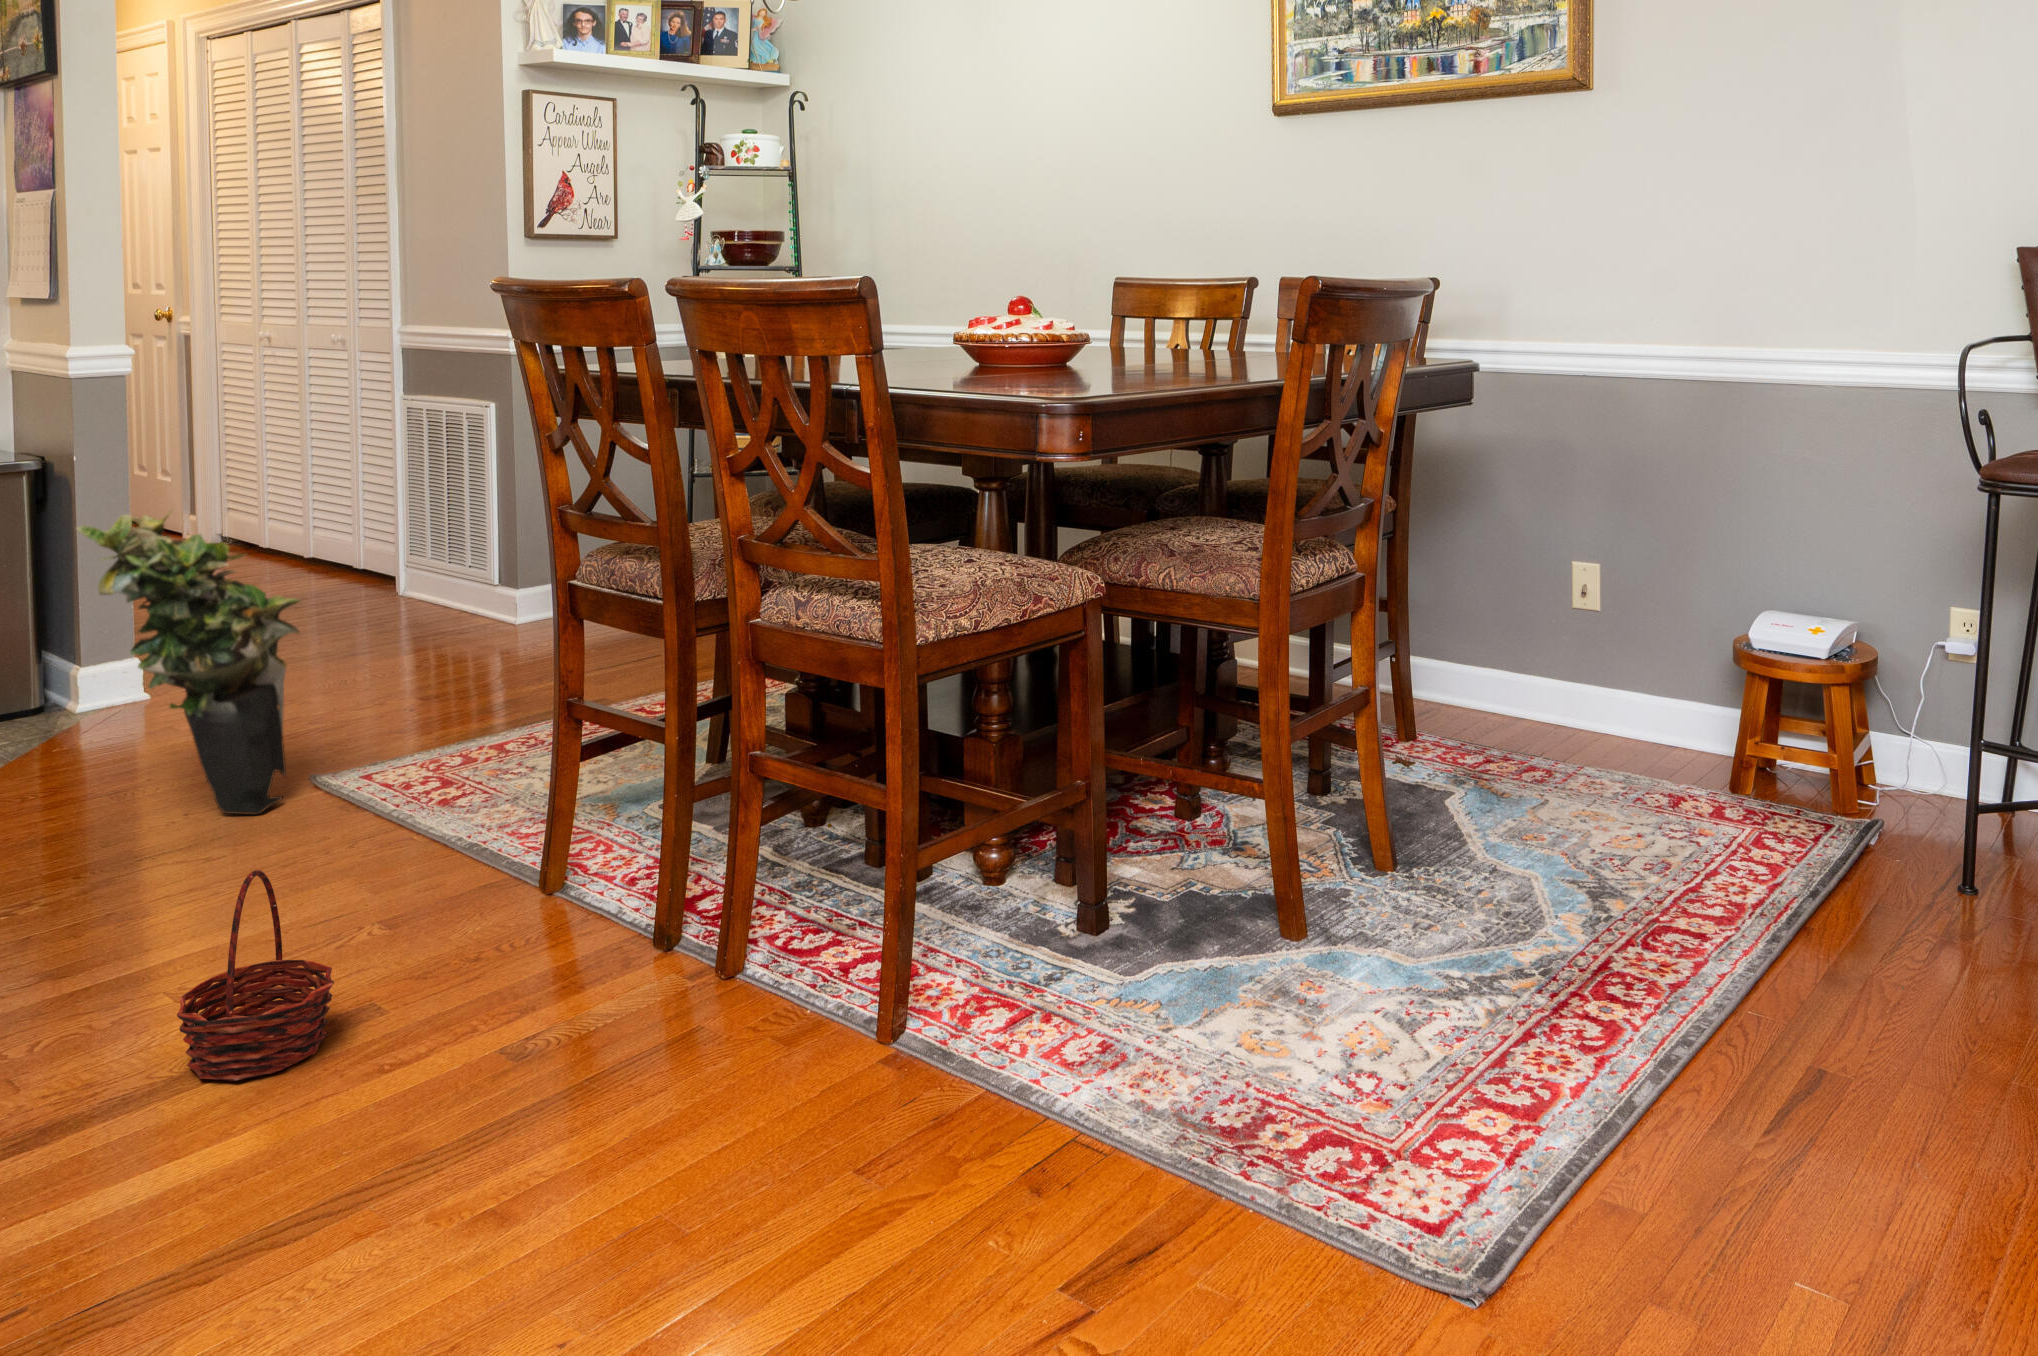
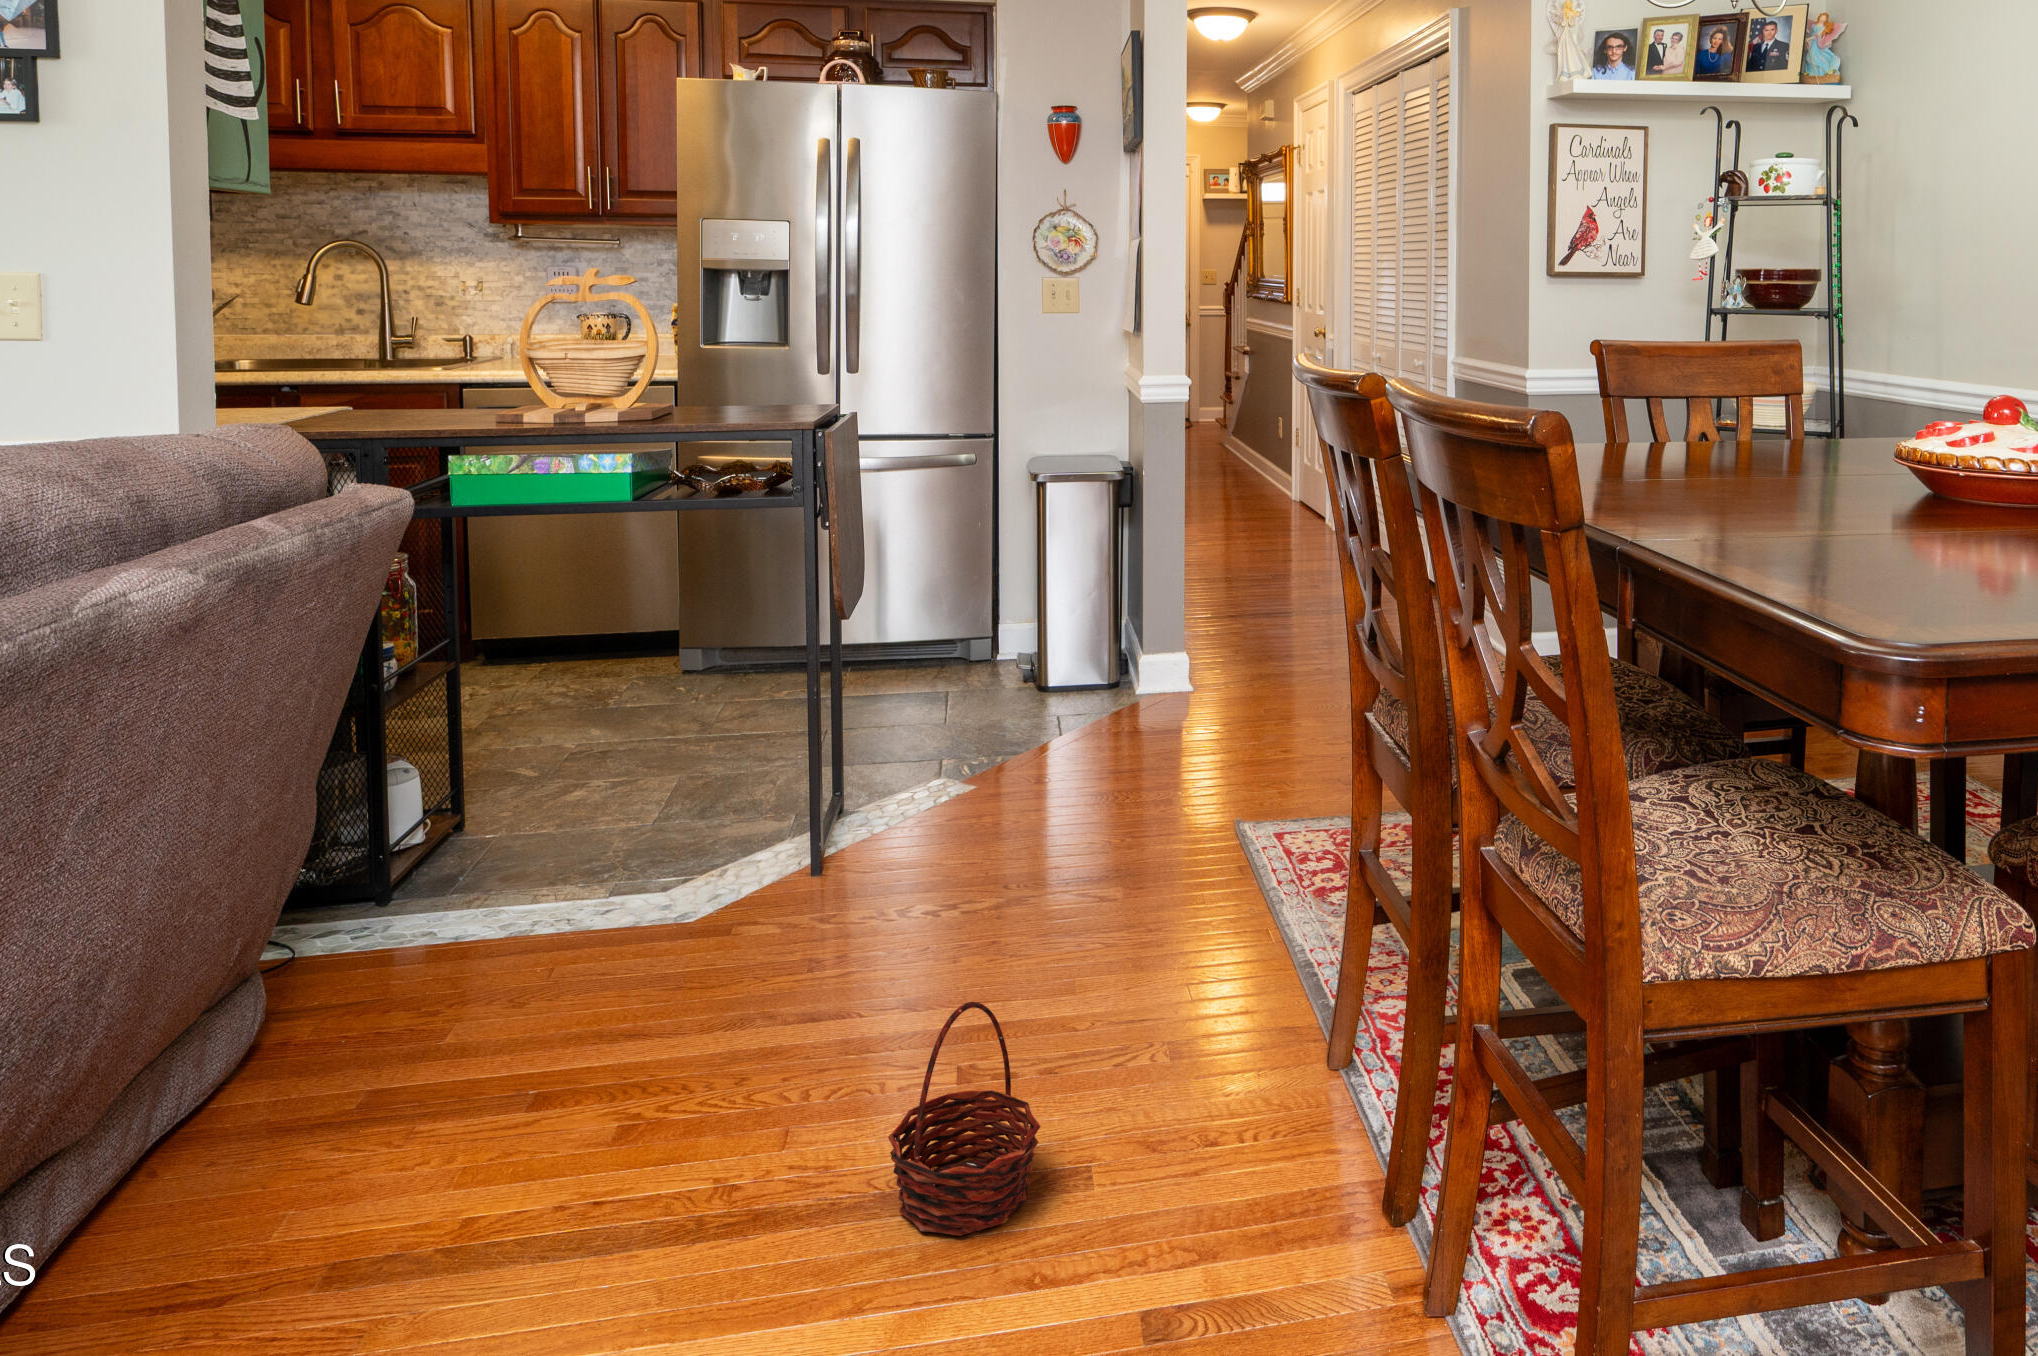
potted plant: present [77,514,300,815] -> none [1050,548,1221,864]

